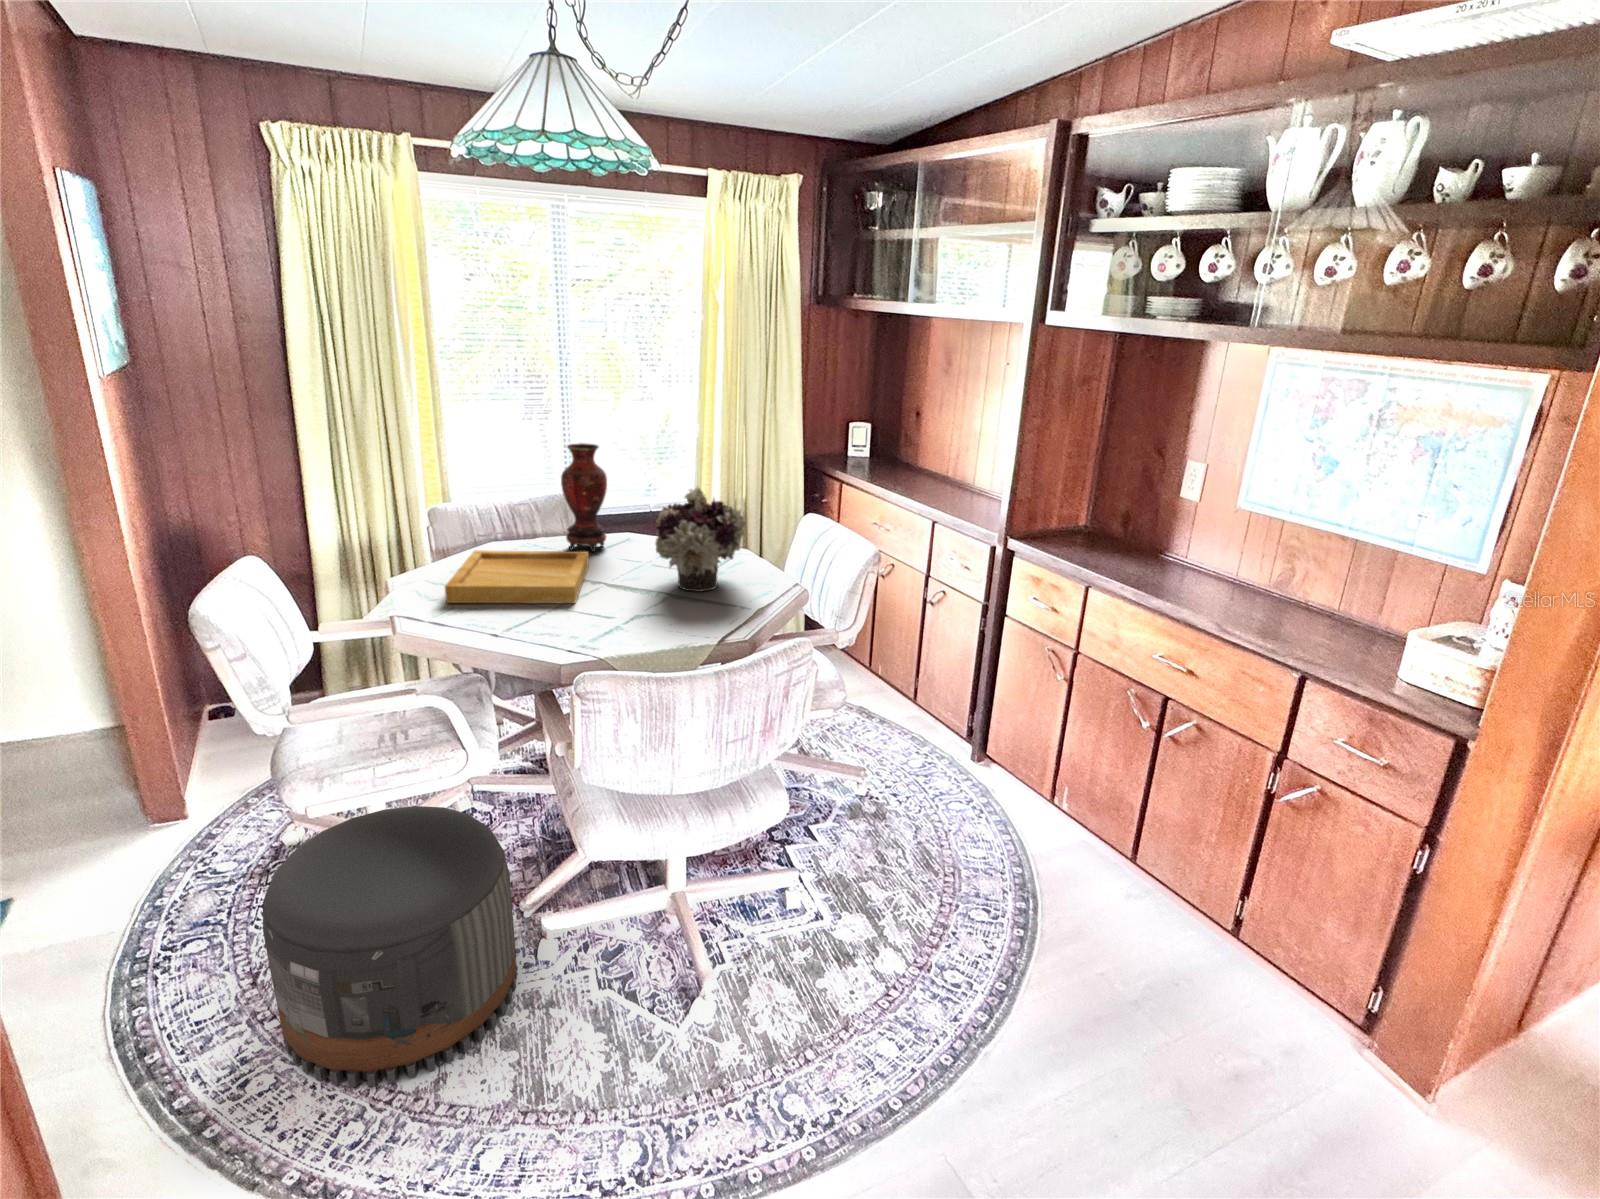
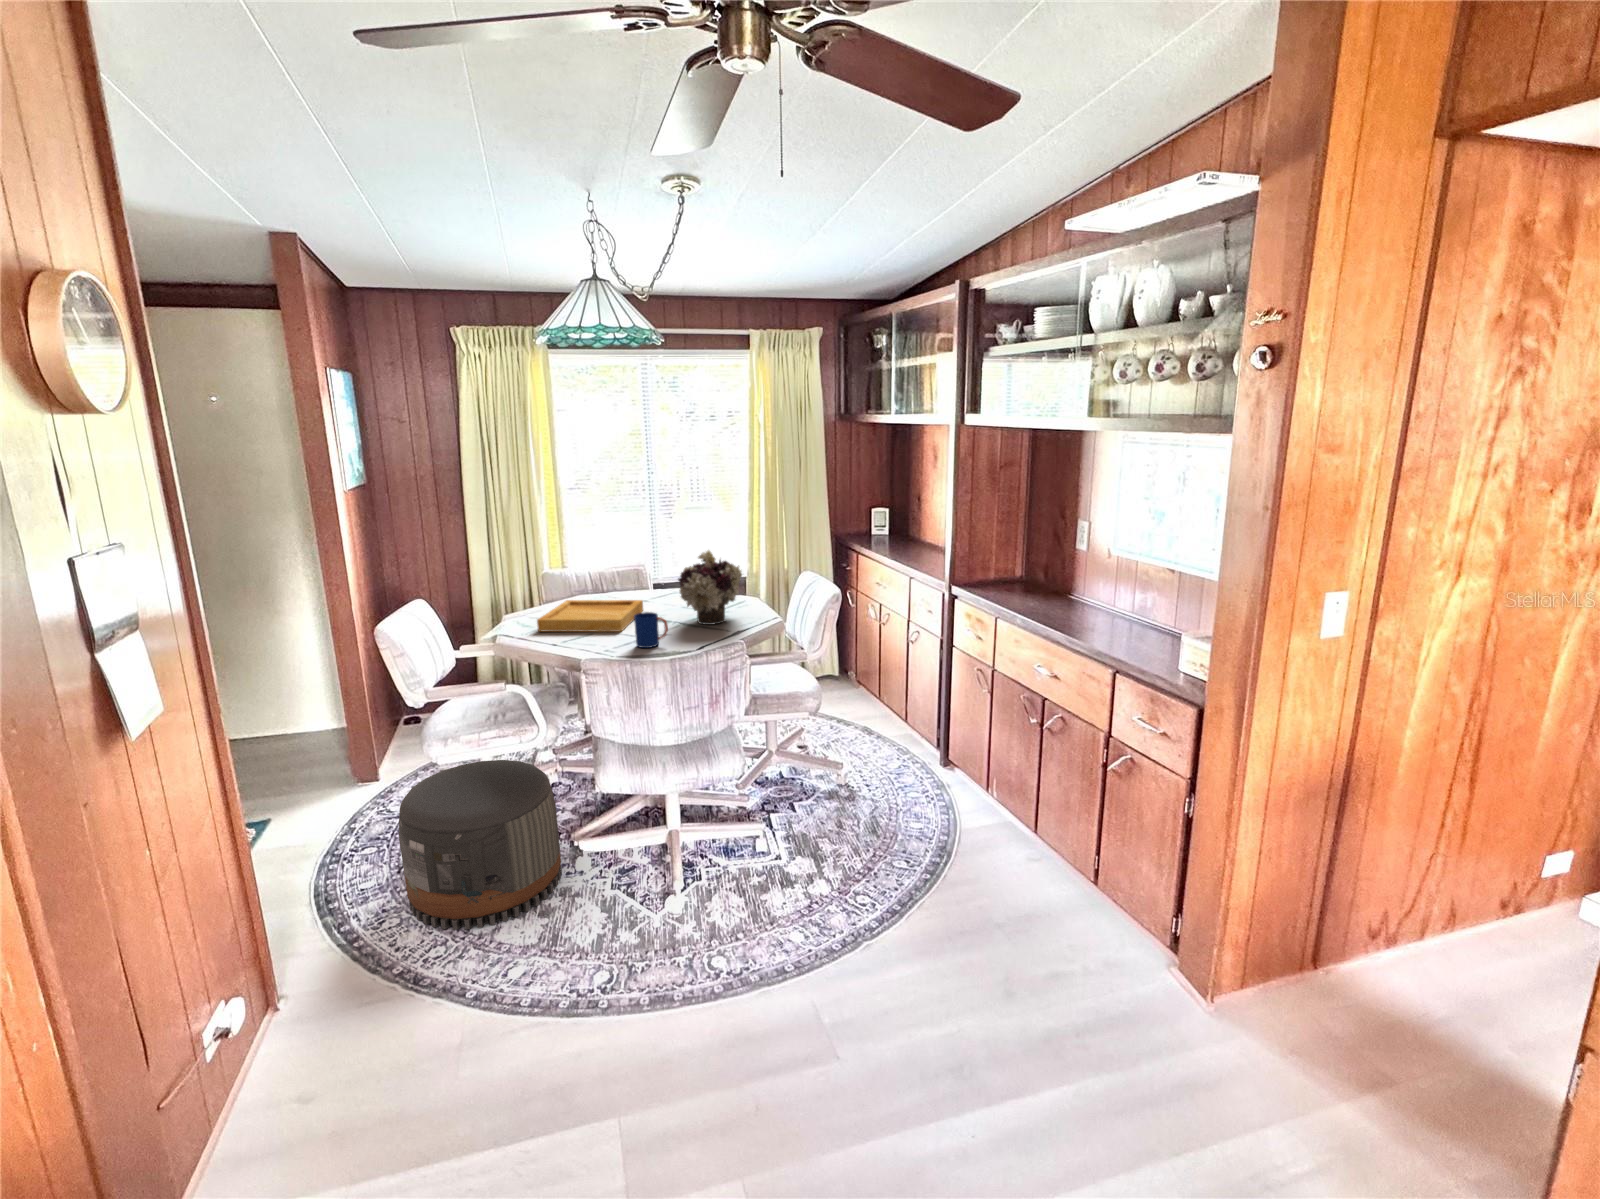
vase: present [561,443,607,552] -> none [629,526,662,602]
mug: none [609,580,659,634] -> present [634,612,668,648]

